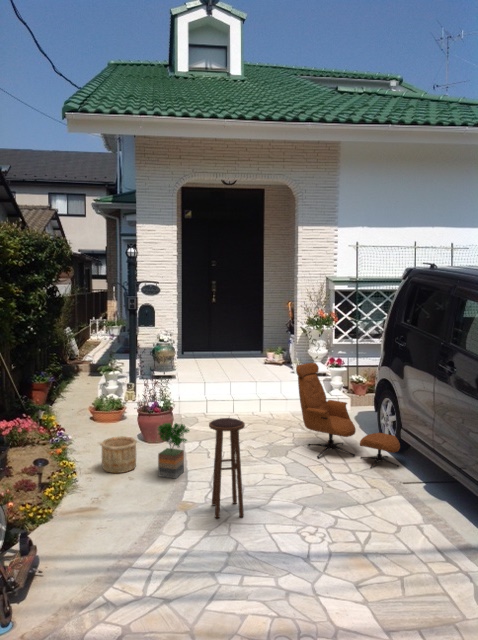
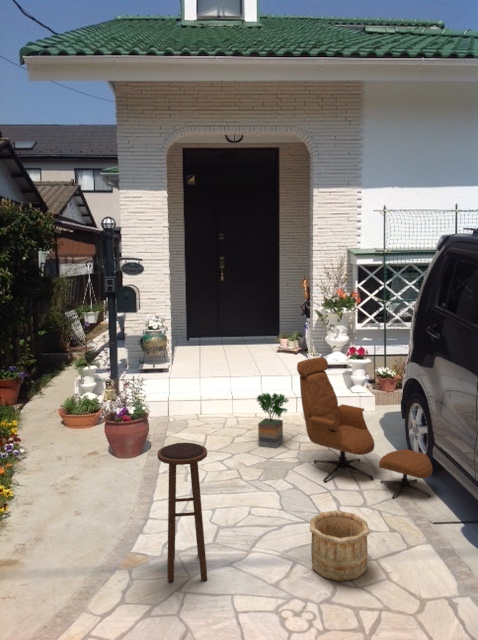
potted tree: present [158,423,189,479] -> present [257,393,288,448]
wooden bucket: present [101,436,137,473] -> present [310,511,369,581]

